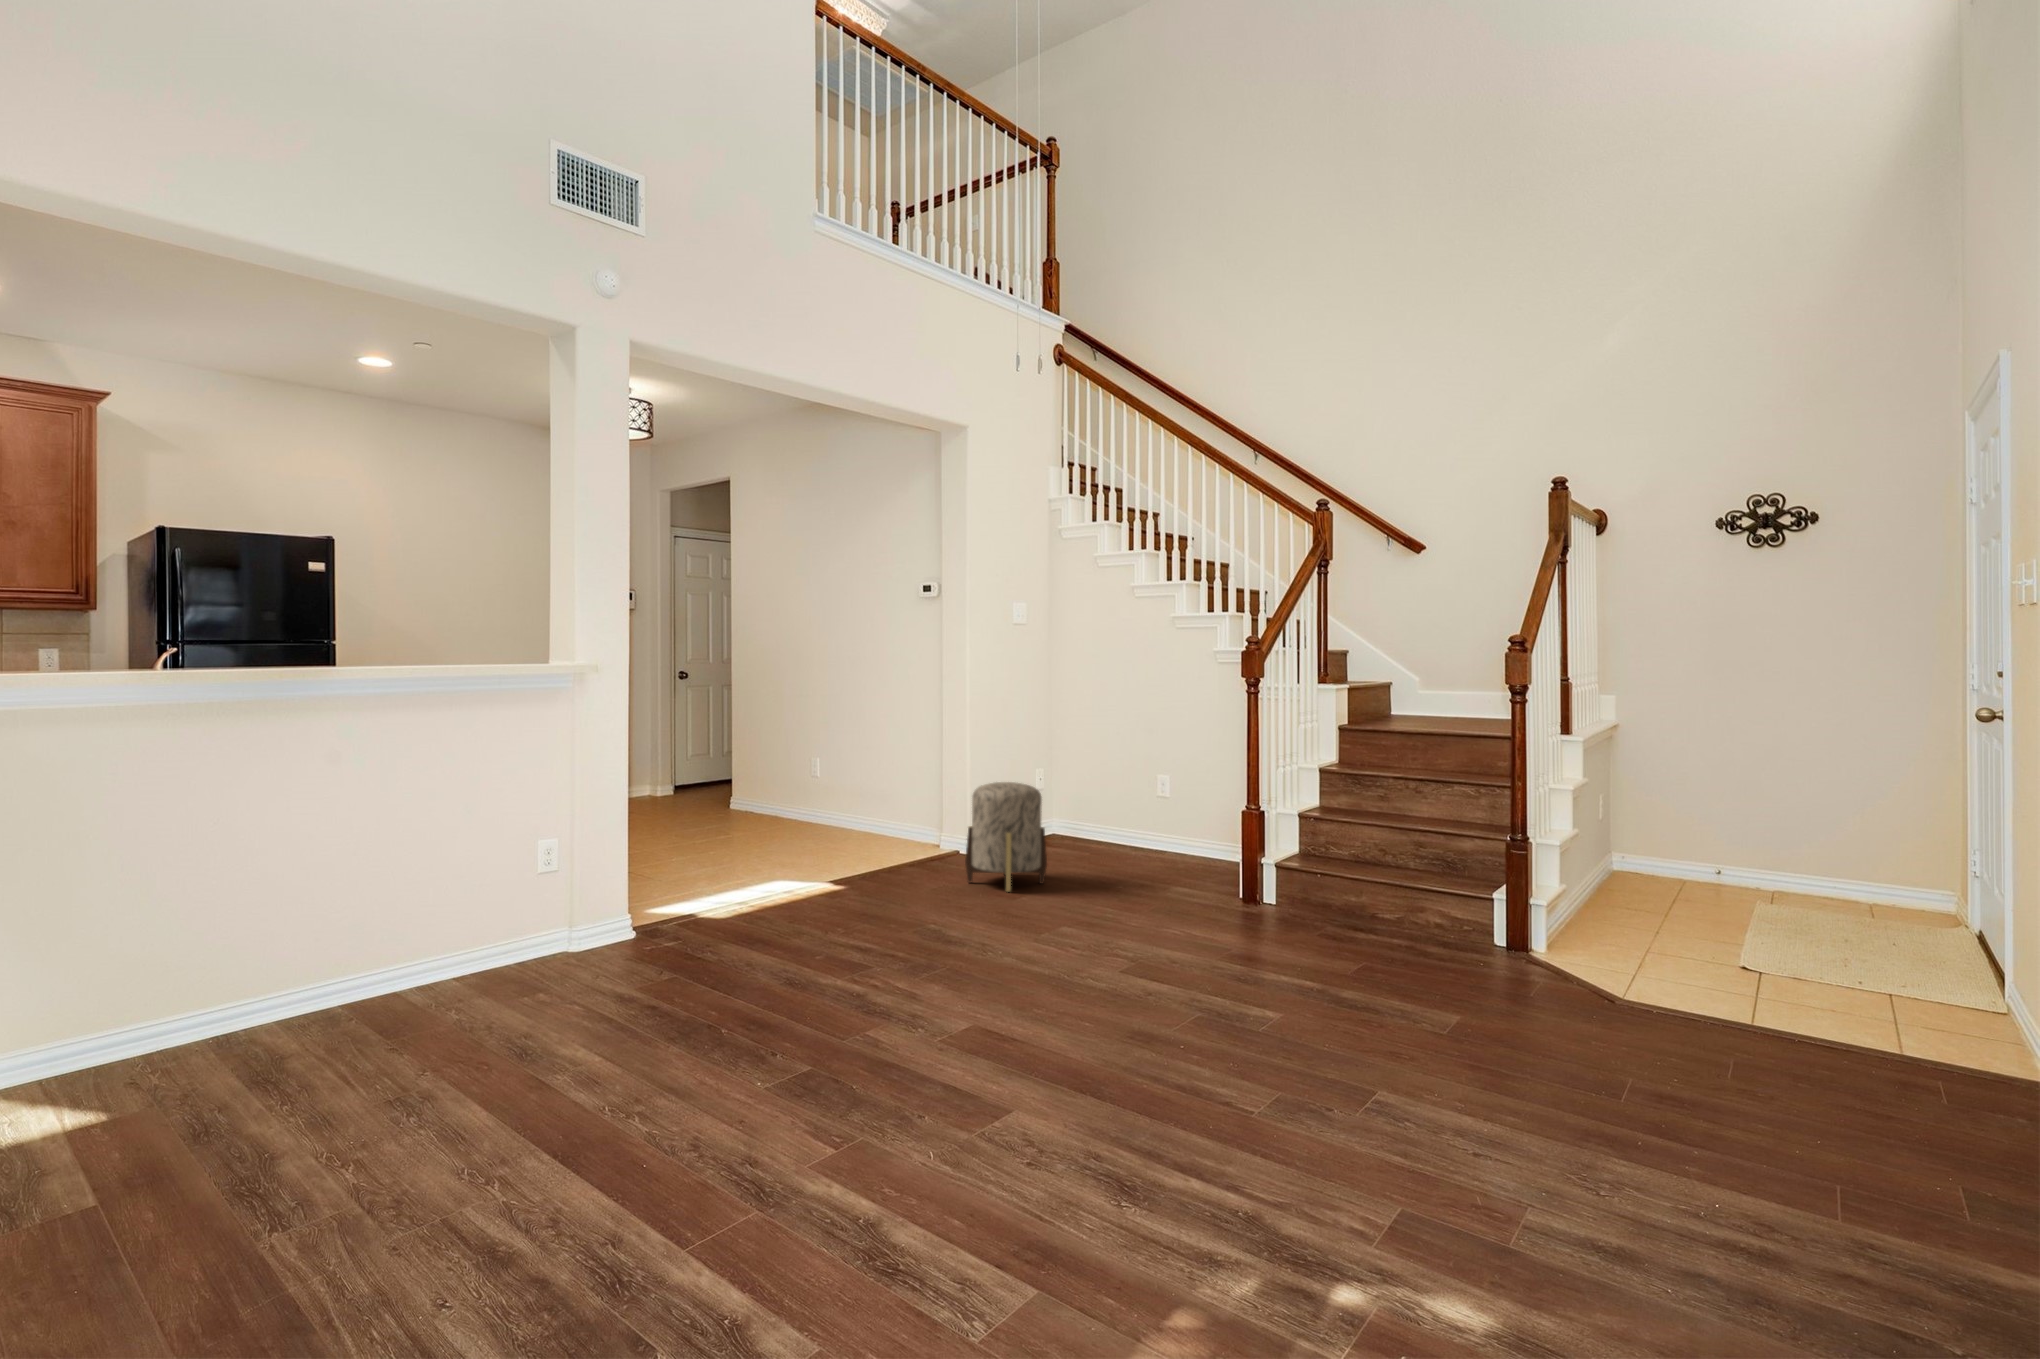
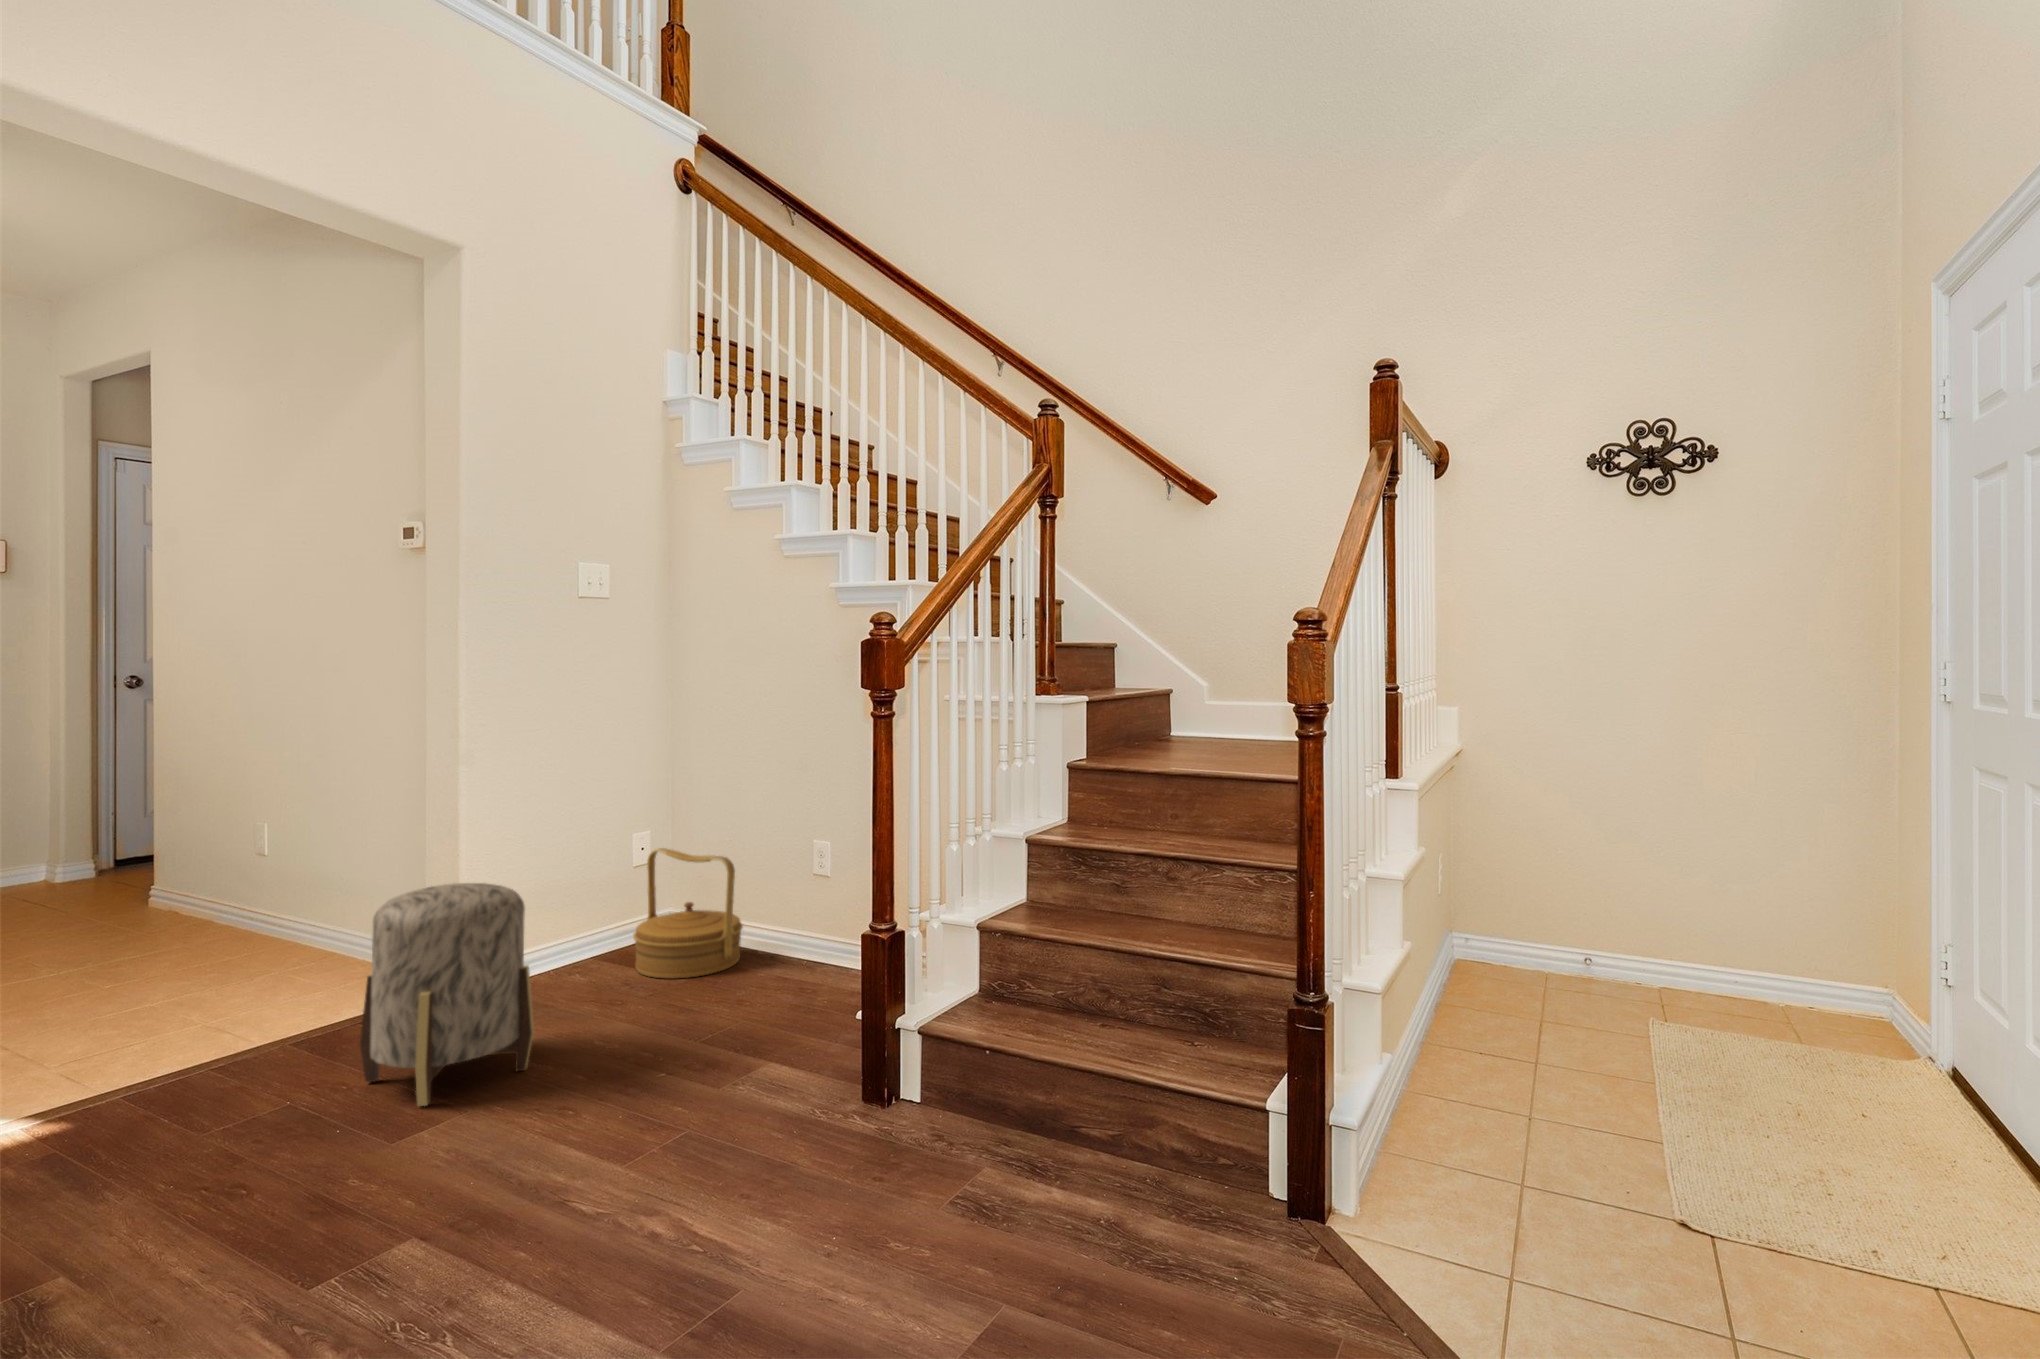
woven basket: none [1054,778,1117,854] -> present [633,848,743,979]

